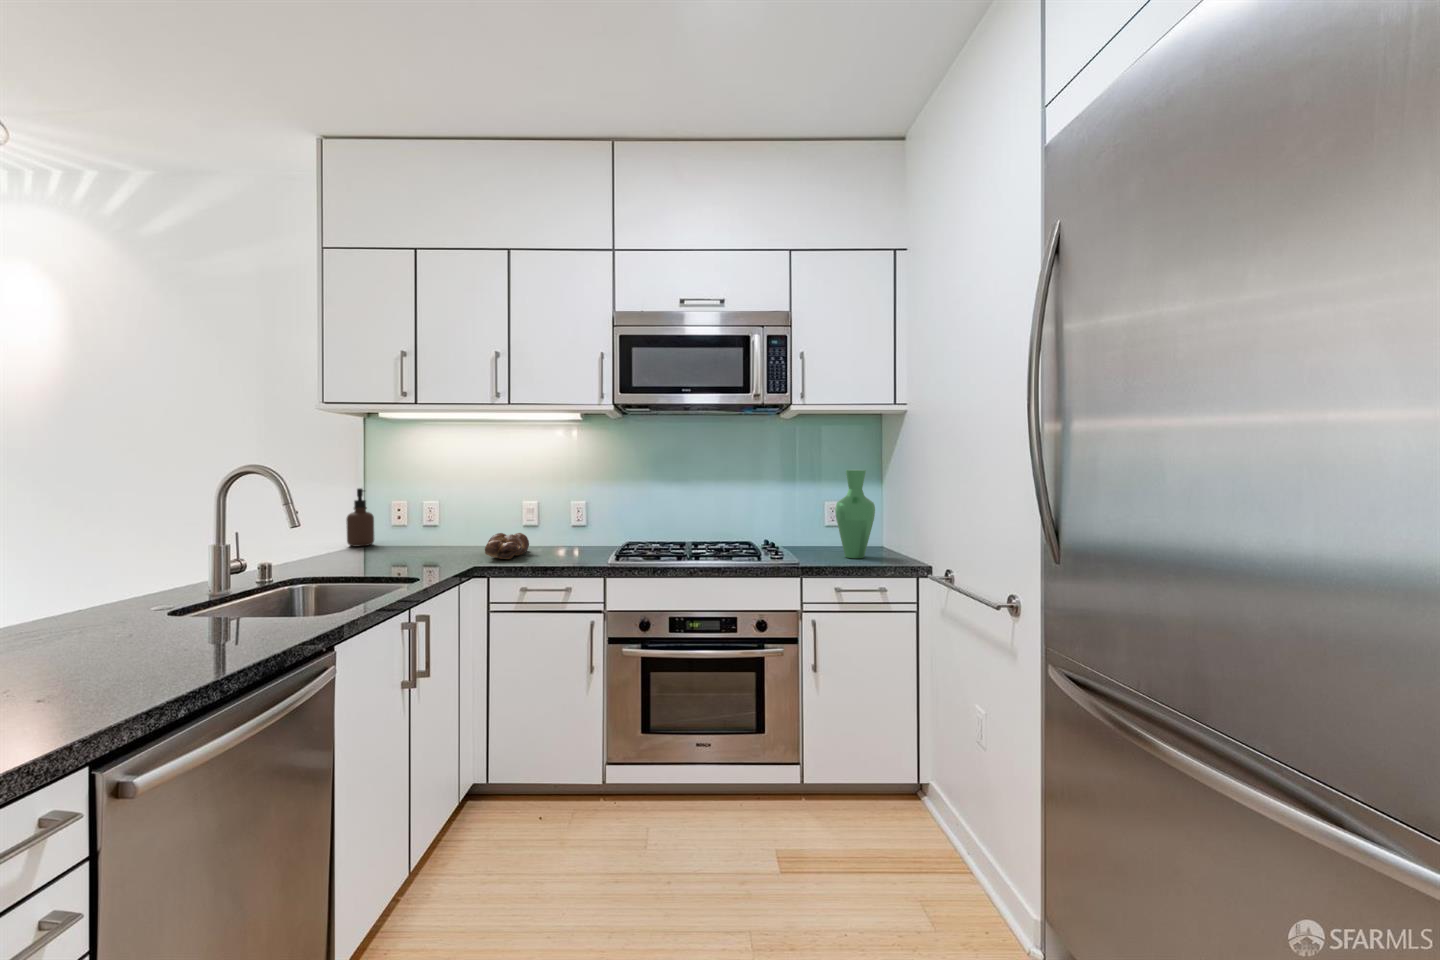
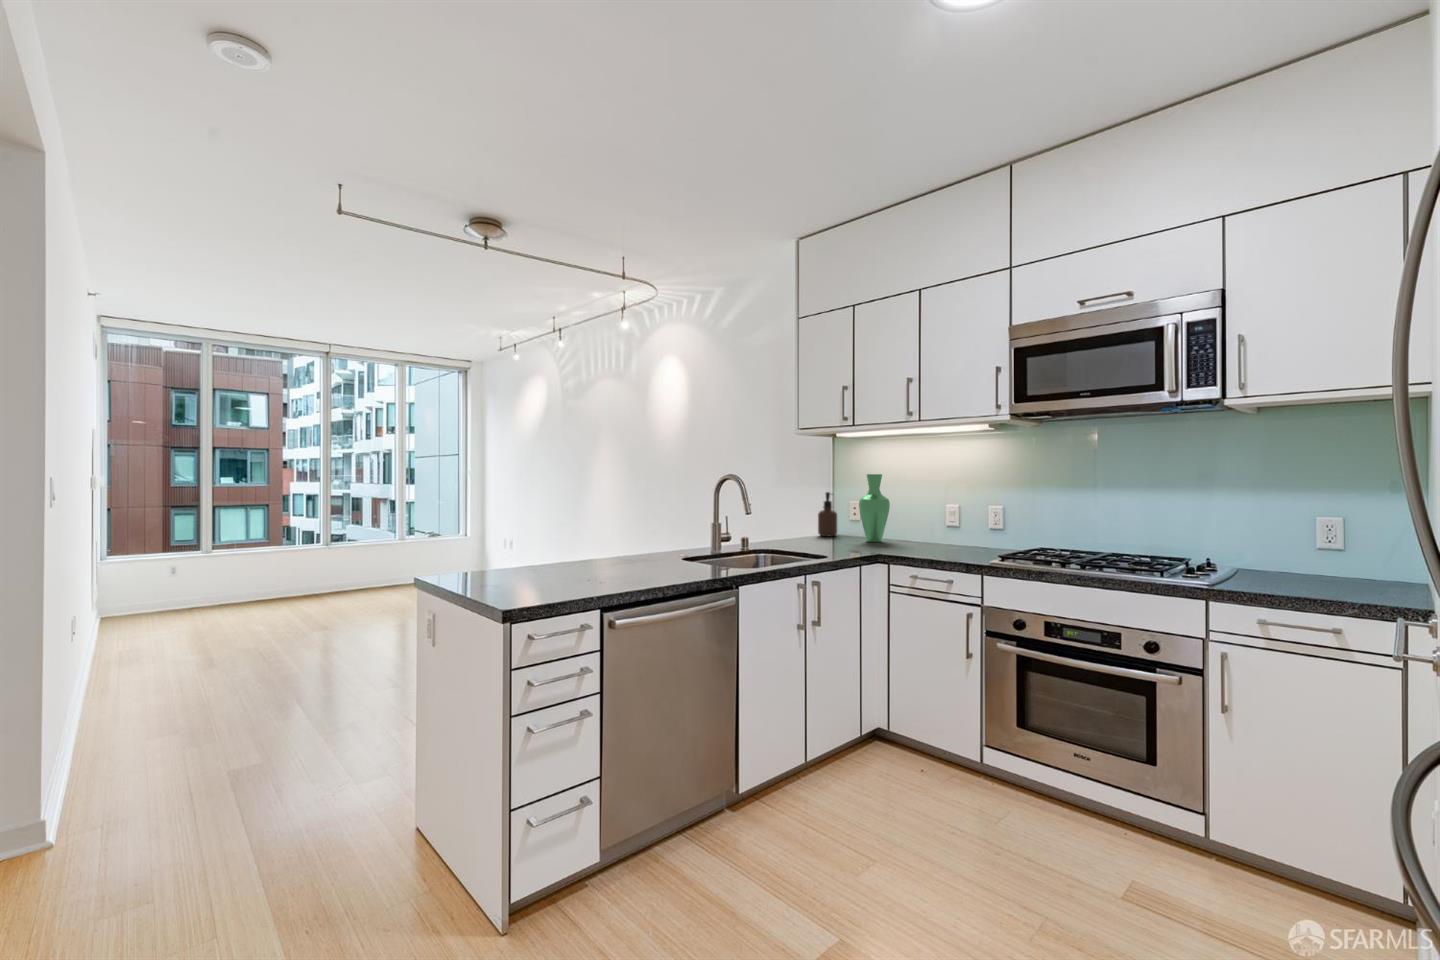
vase: present [835,470,875,558] -> present [859,474,890,542]
bread loaf: present [485,533,529,559] -> none [893,530,938,552]

